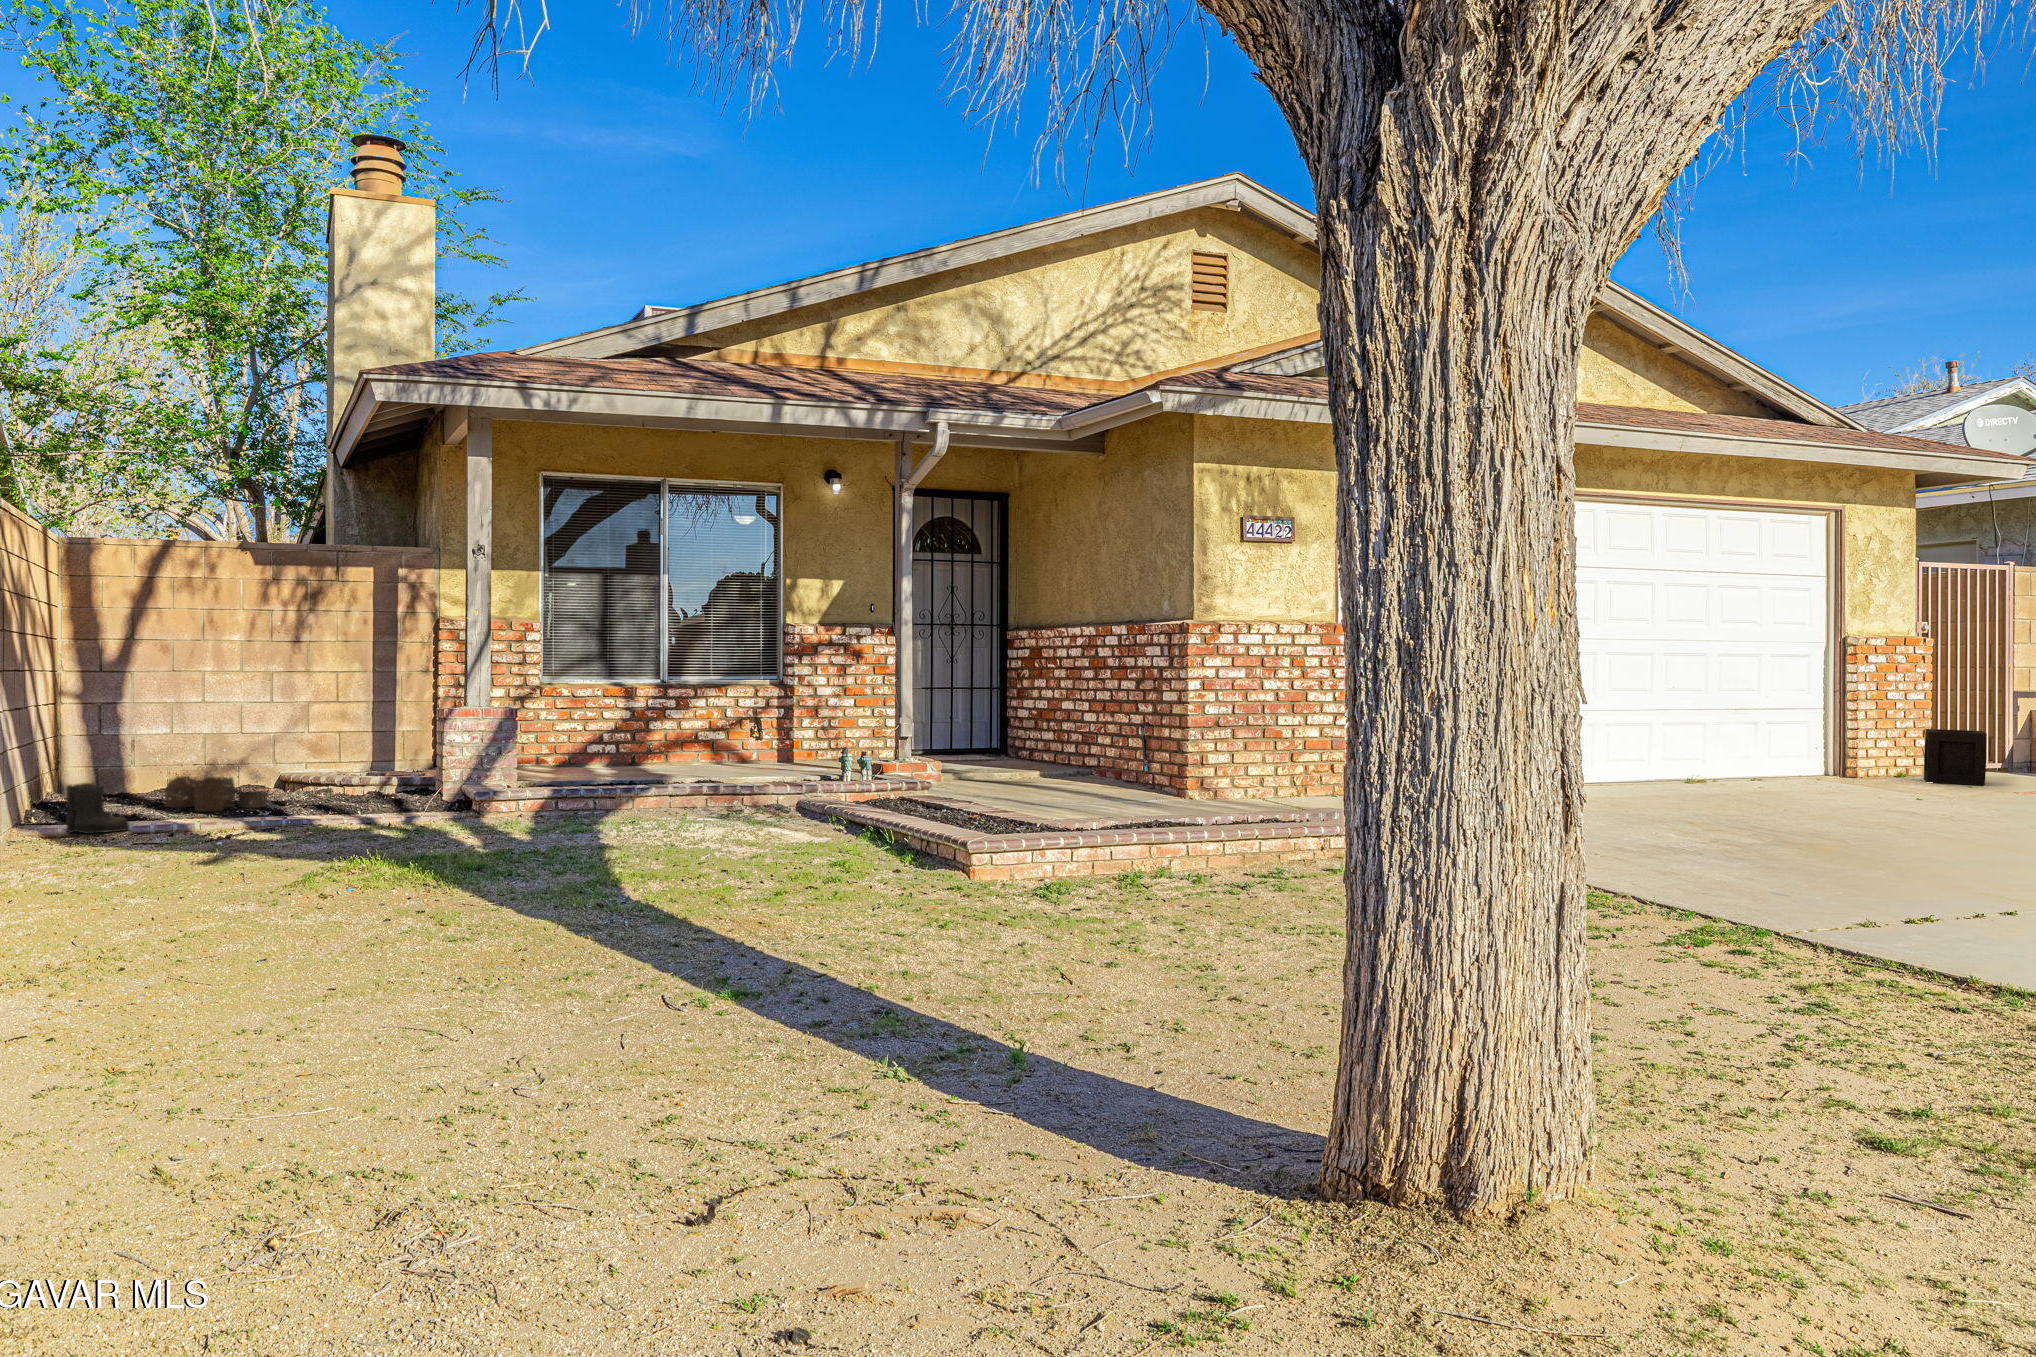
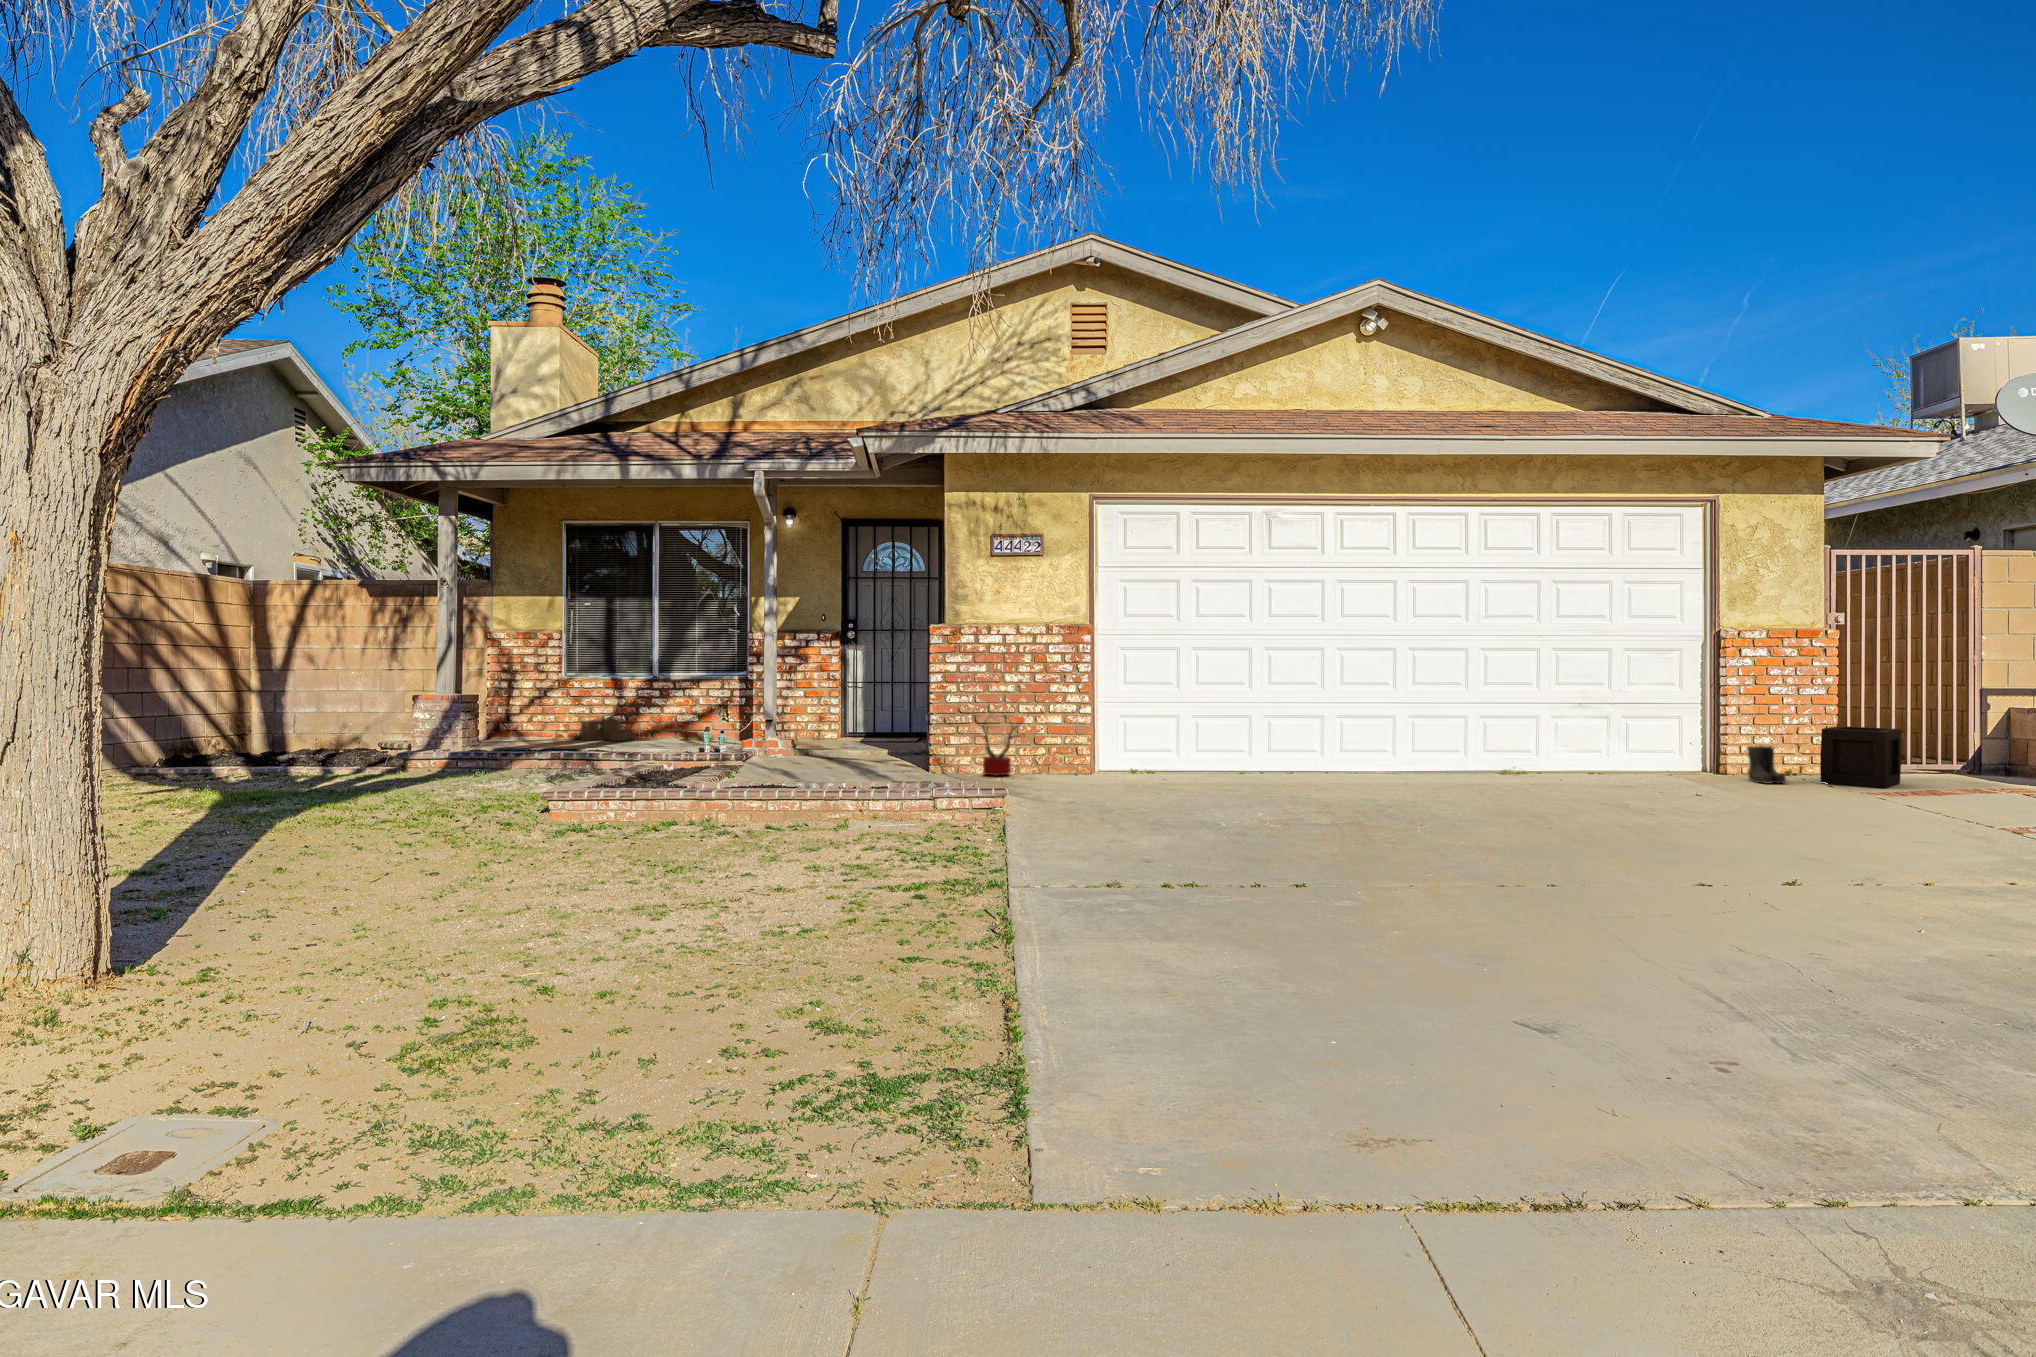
decorative plant: none [1233,719,1322,795] -> present [980,722,1033,776]
woven basket: present [165,774,267,812] -> present [580,717,628,741]
boots: present [66,783,130,833] -> present [1747,745,1786,784]

